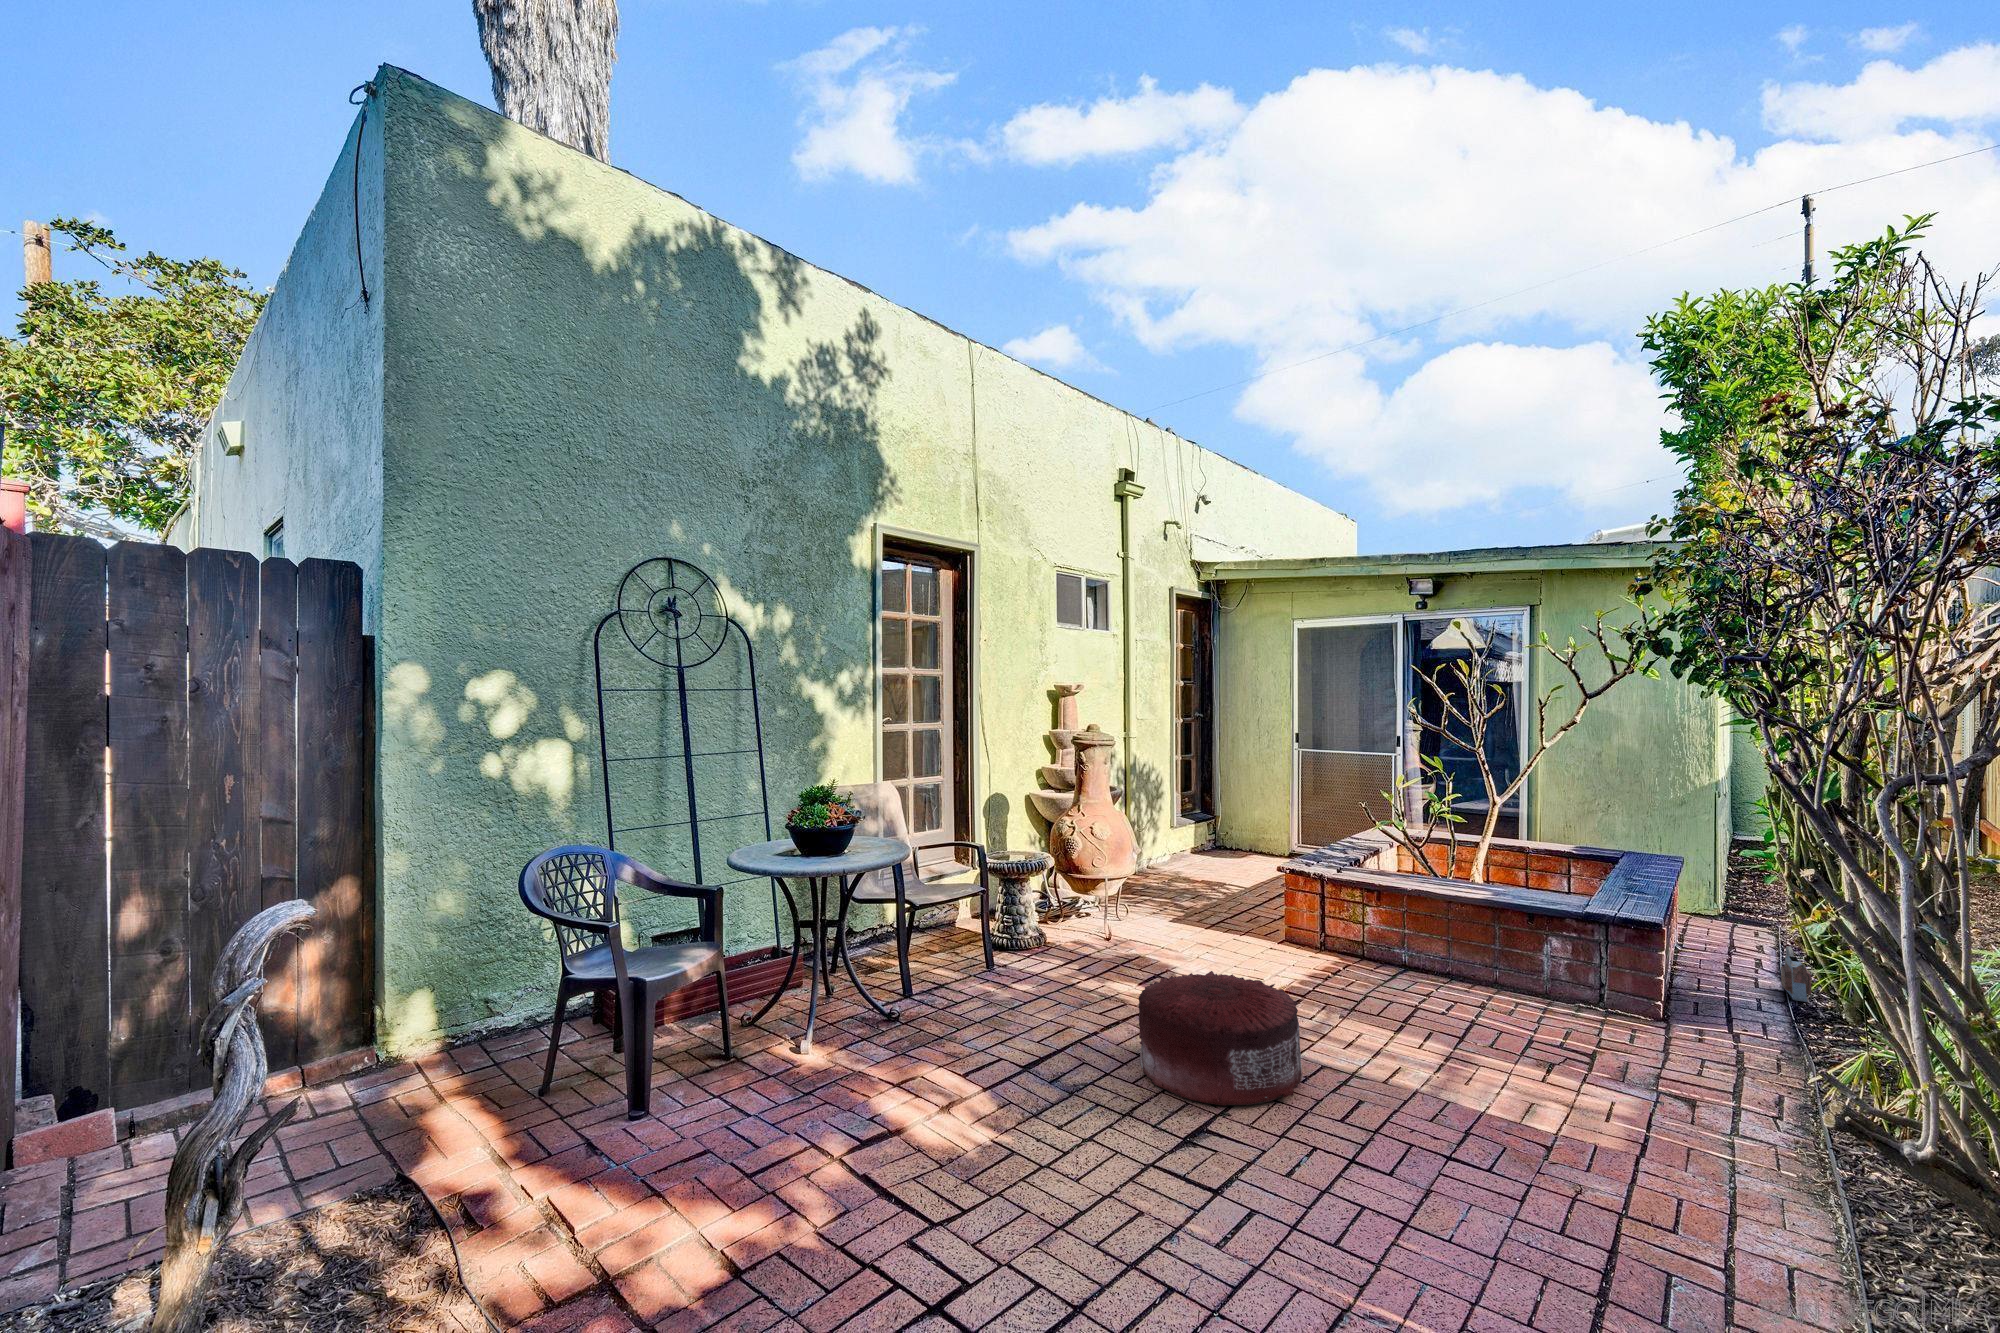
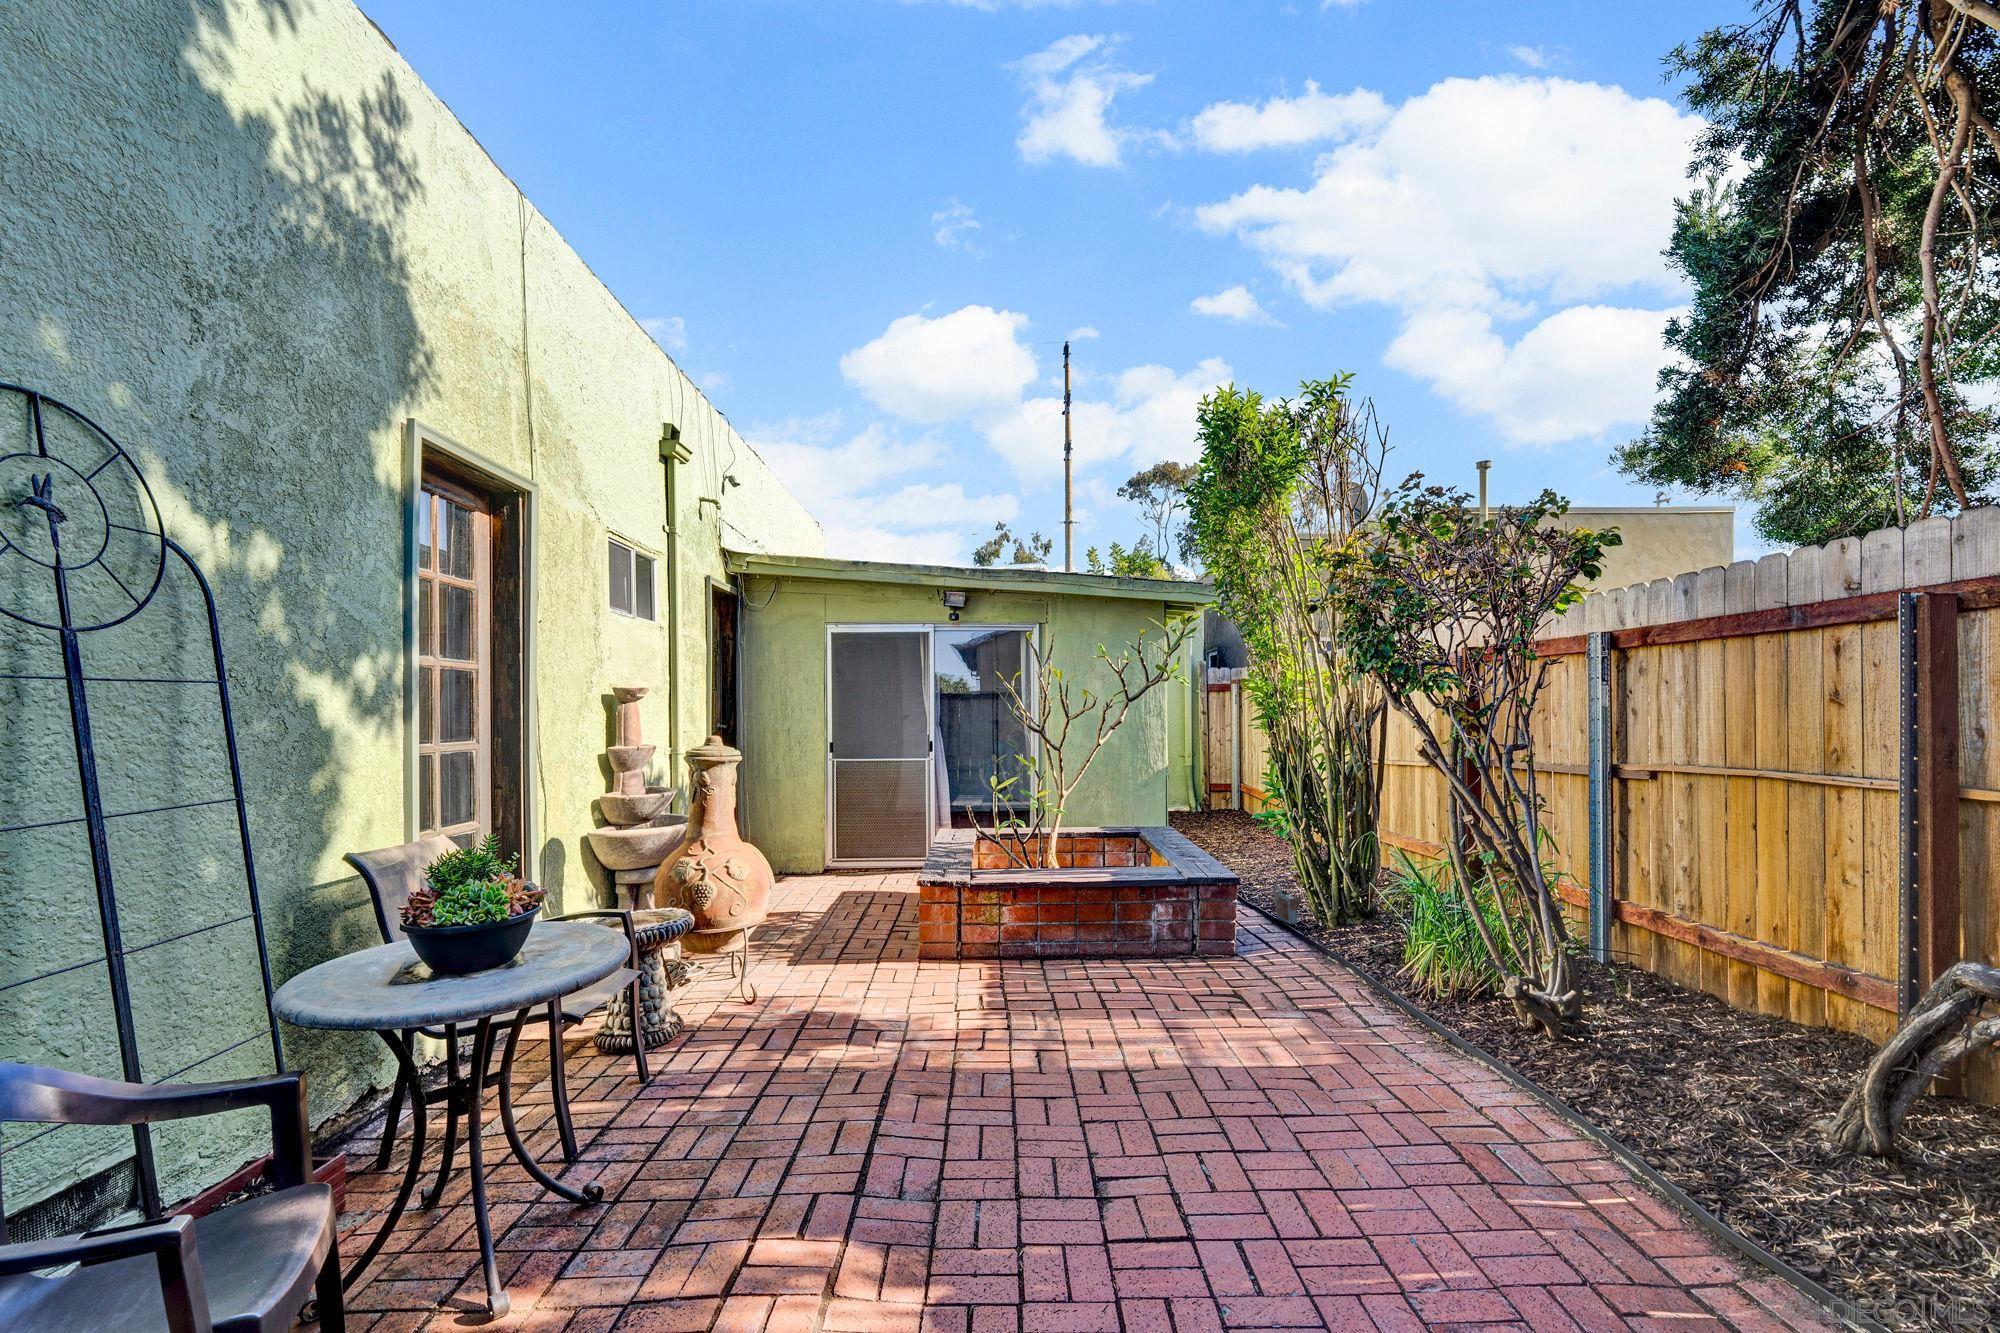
pouf: present [1138,971,1303,1106] -> none [966,1001,1151,1161]

